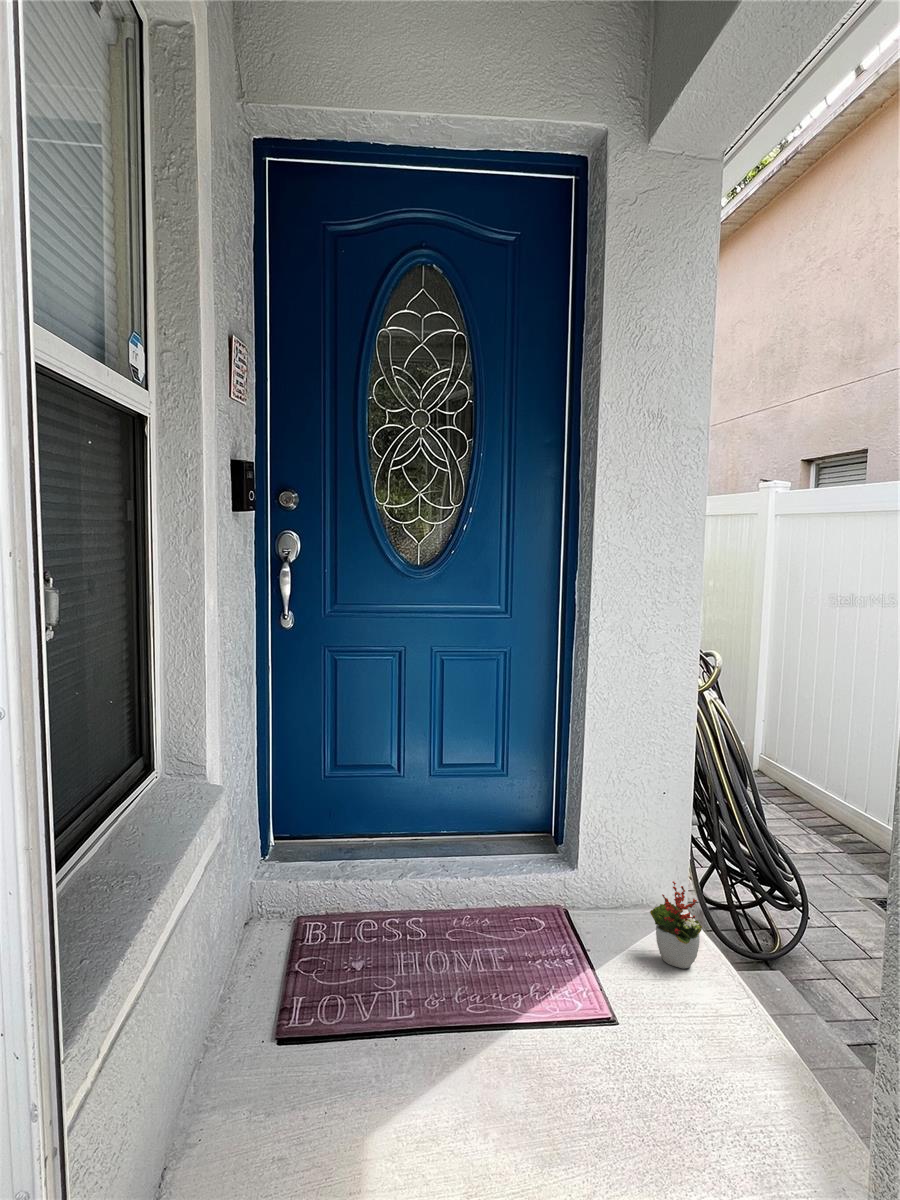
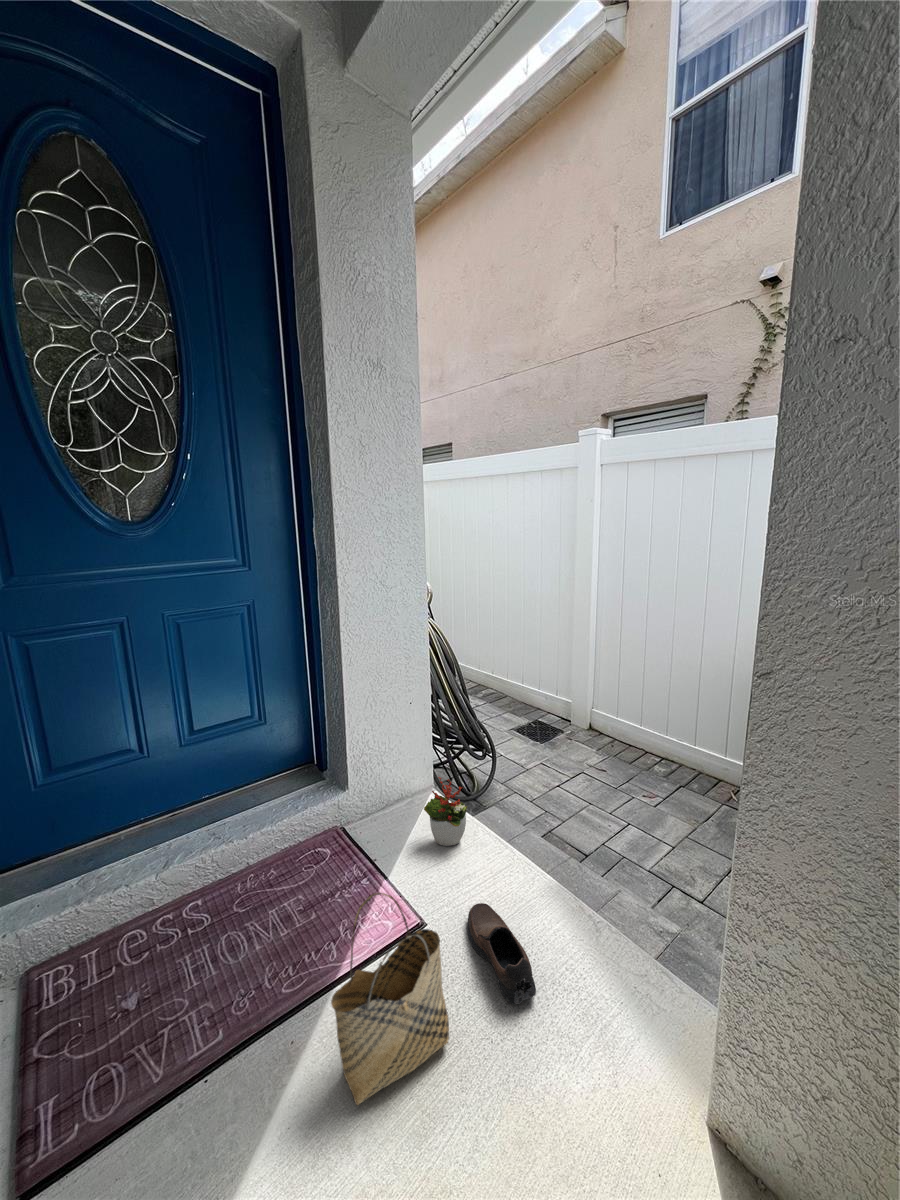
woven basket: none [489,934,601,1108] -> present [331,892,449,1105]
shoe: none [656,1021,705,1121] -> present [467,903,536,1005]

